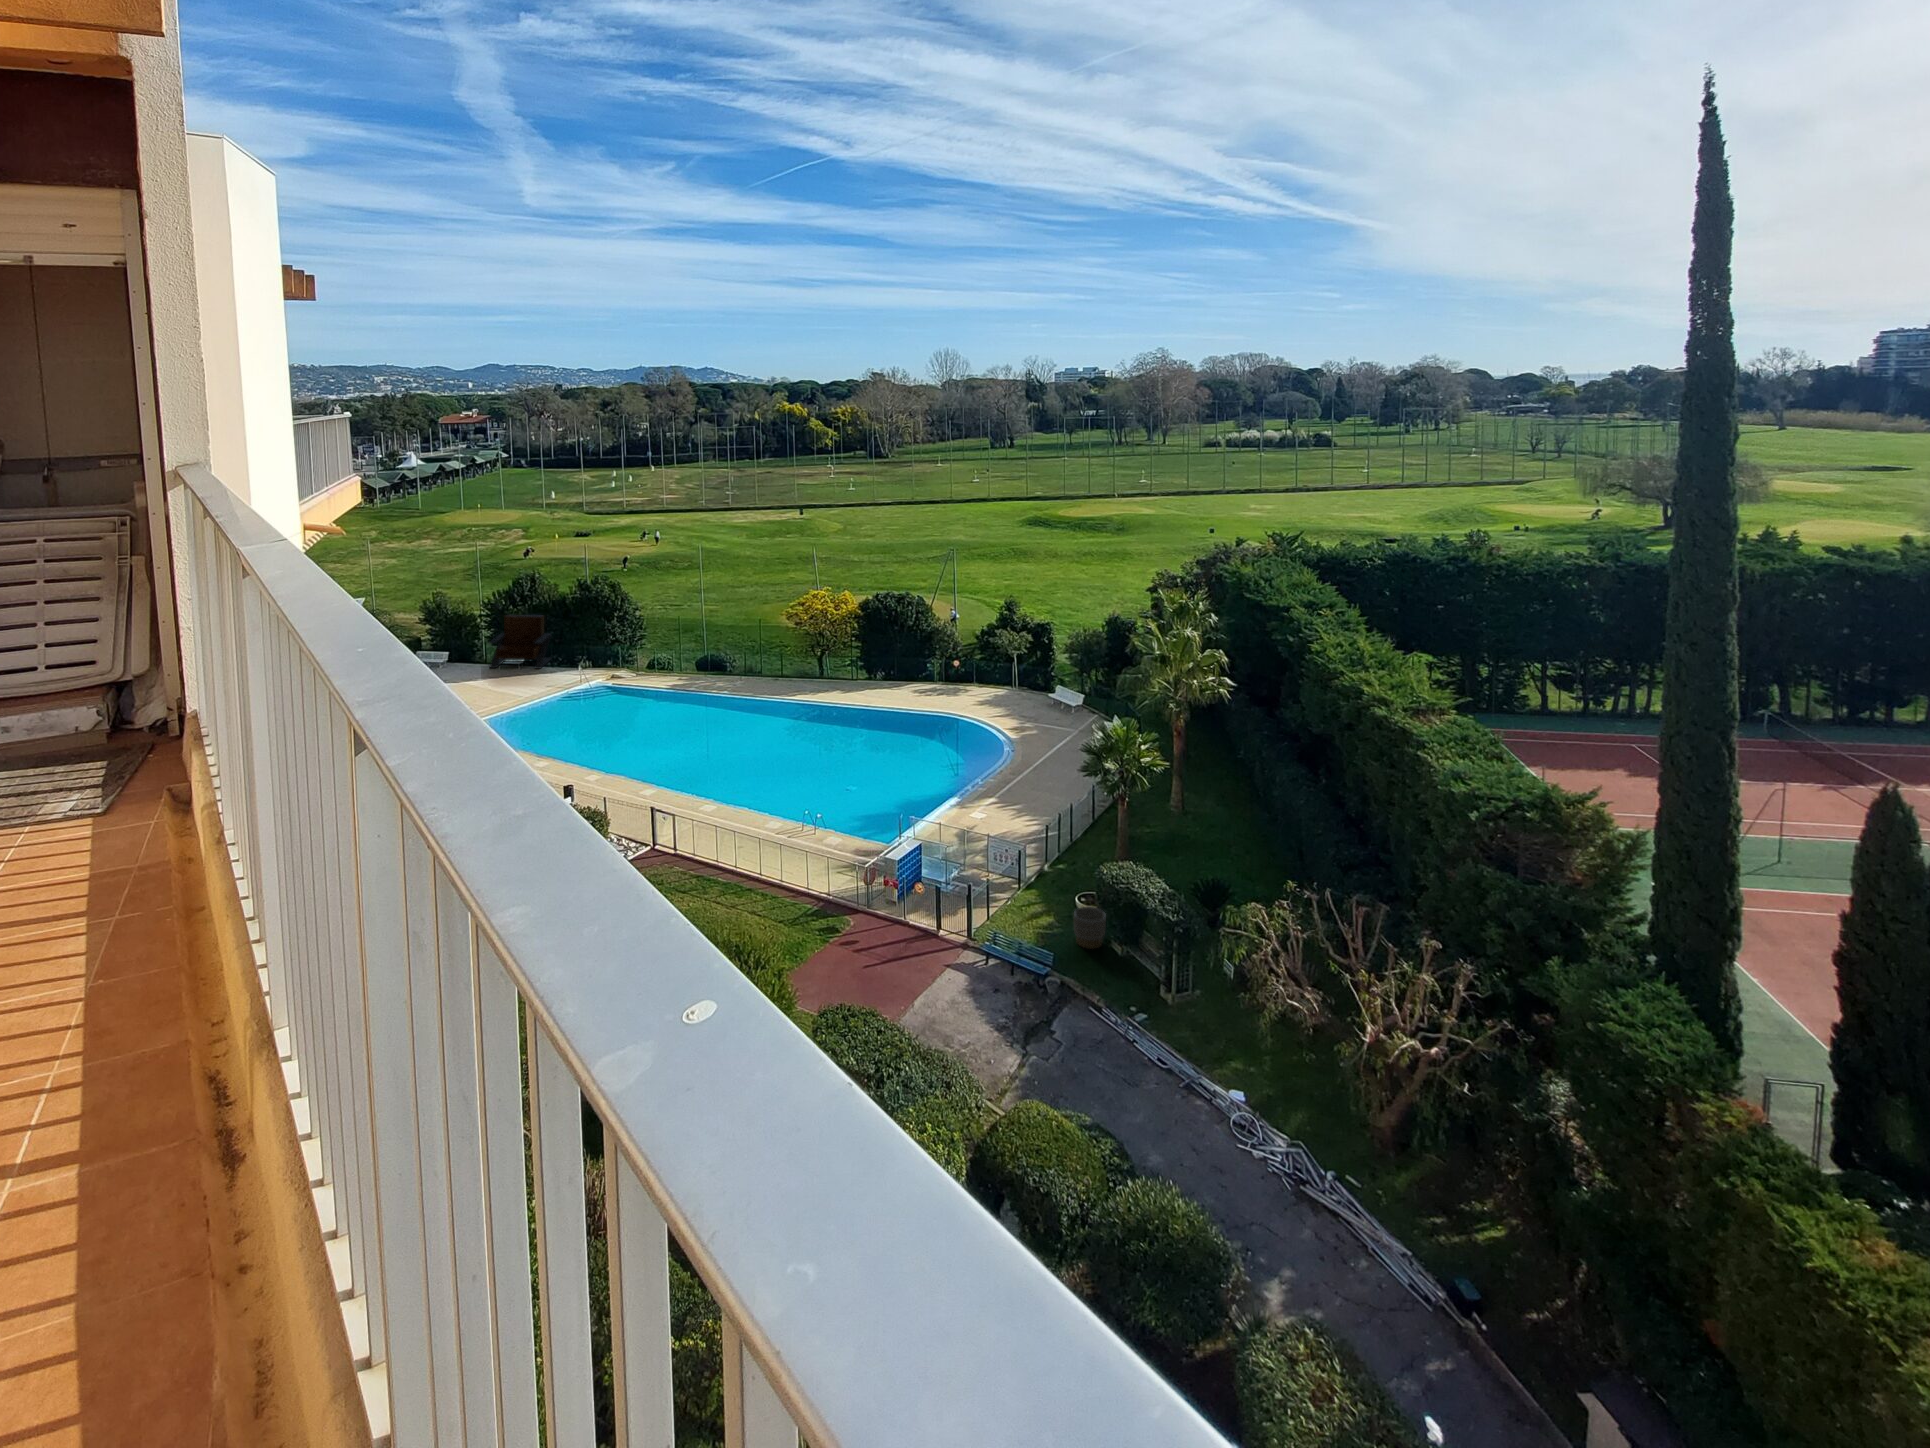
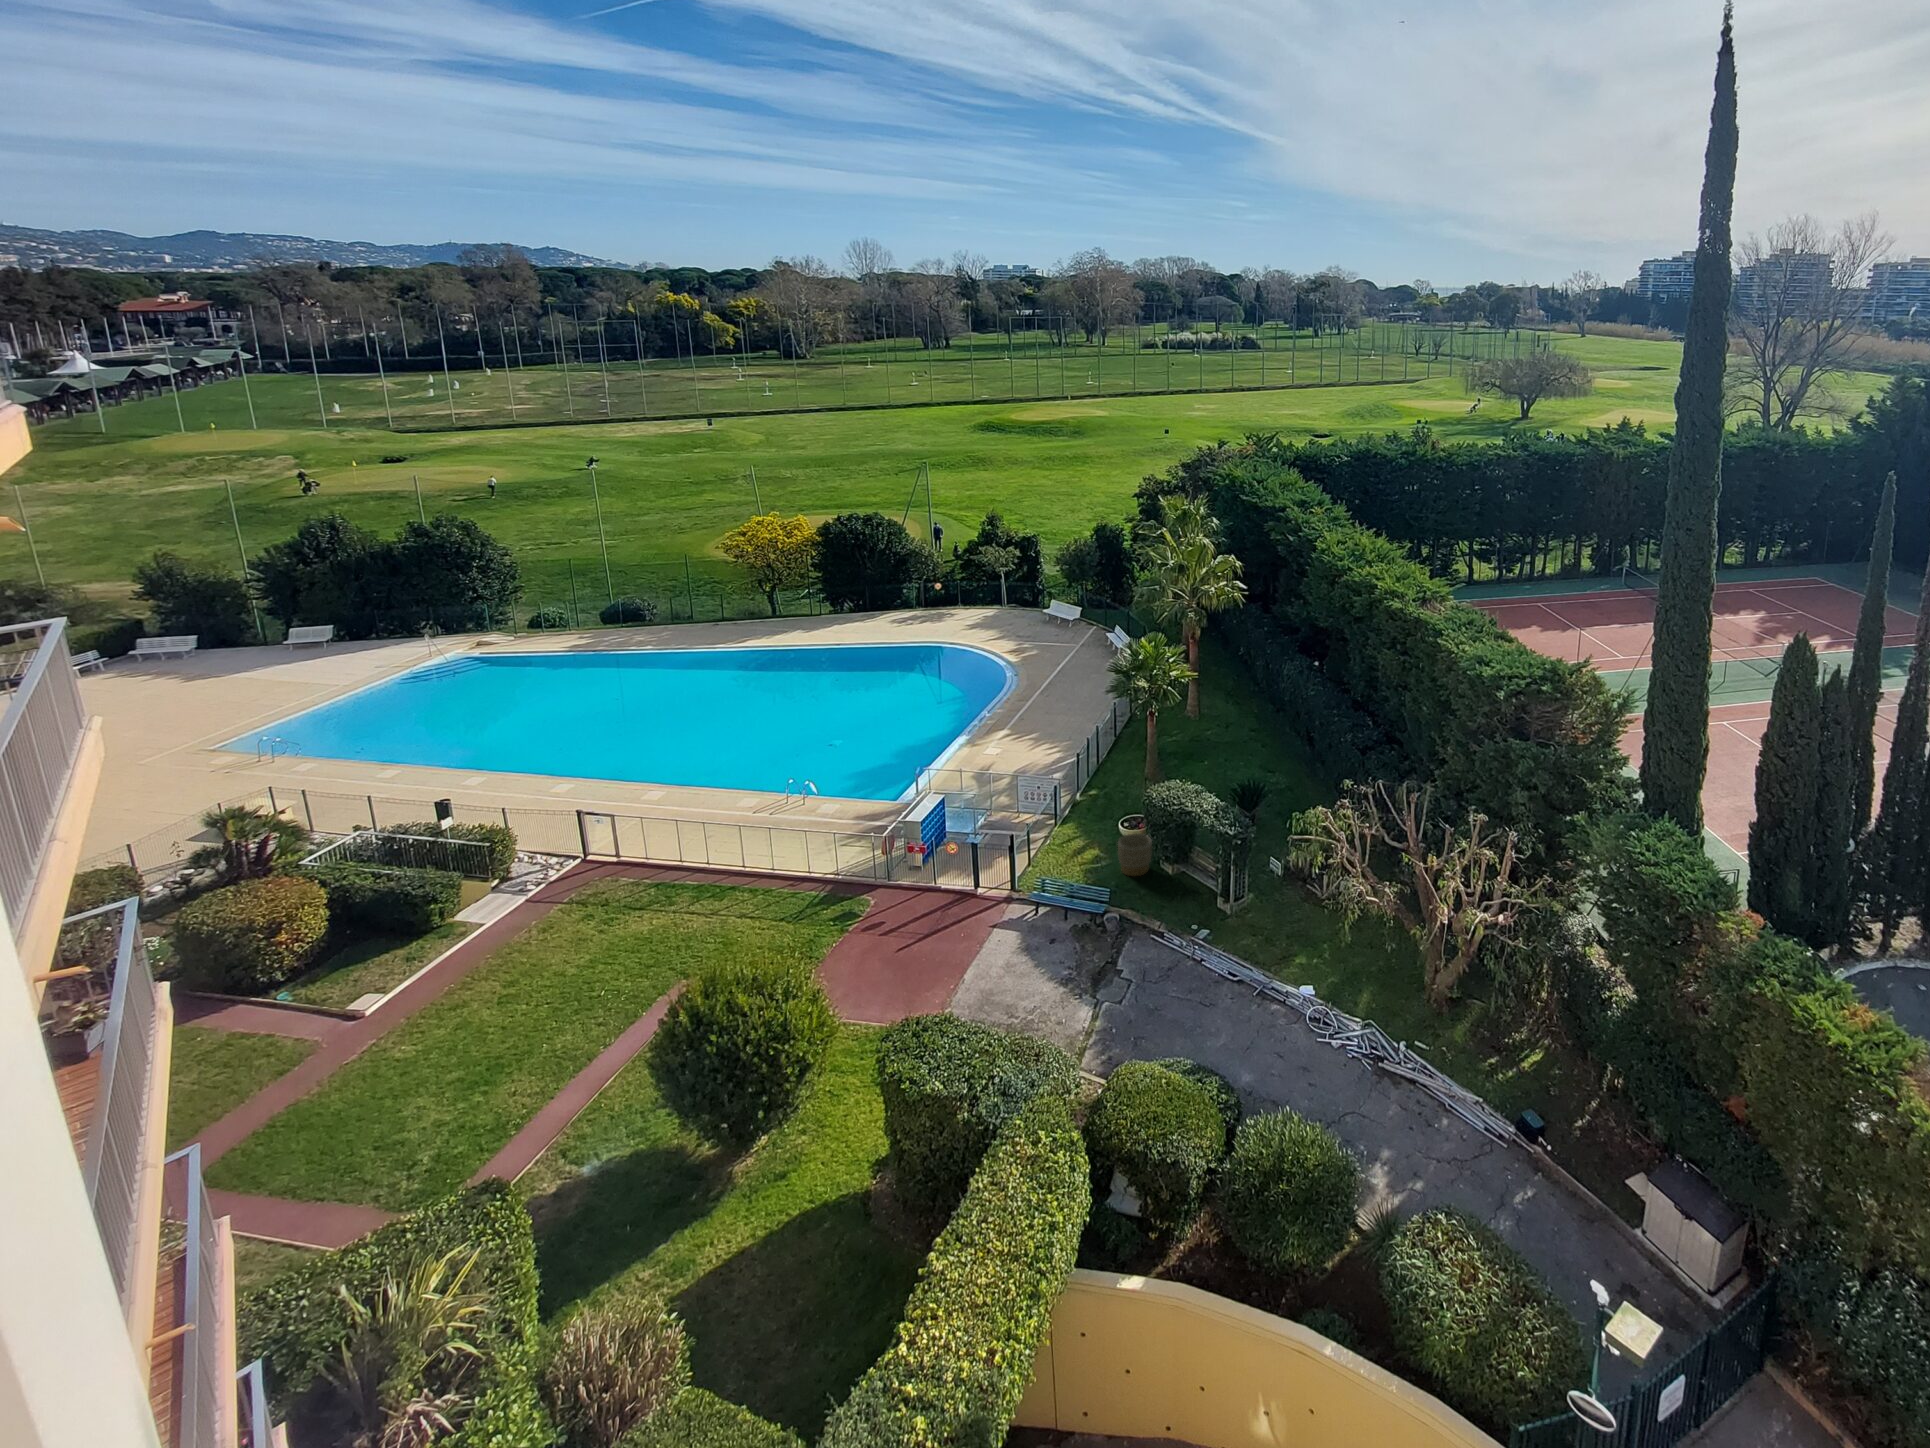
lounge chair: present [489,615,551,669] -> none [293,572,391,647]

